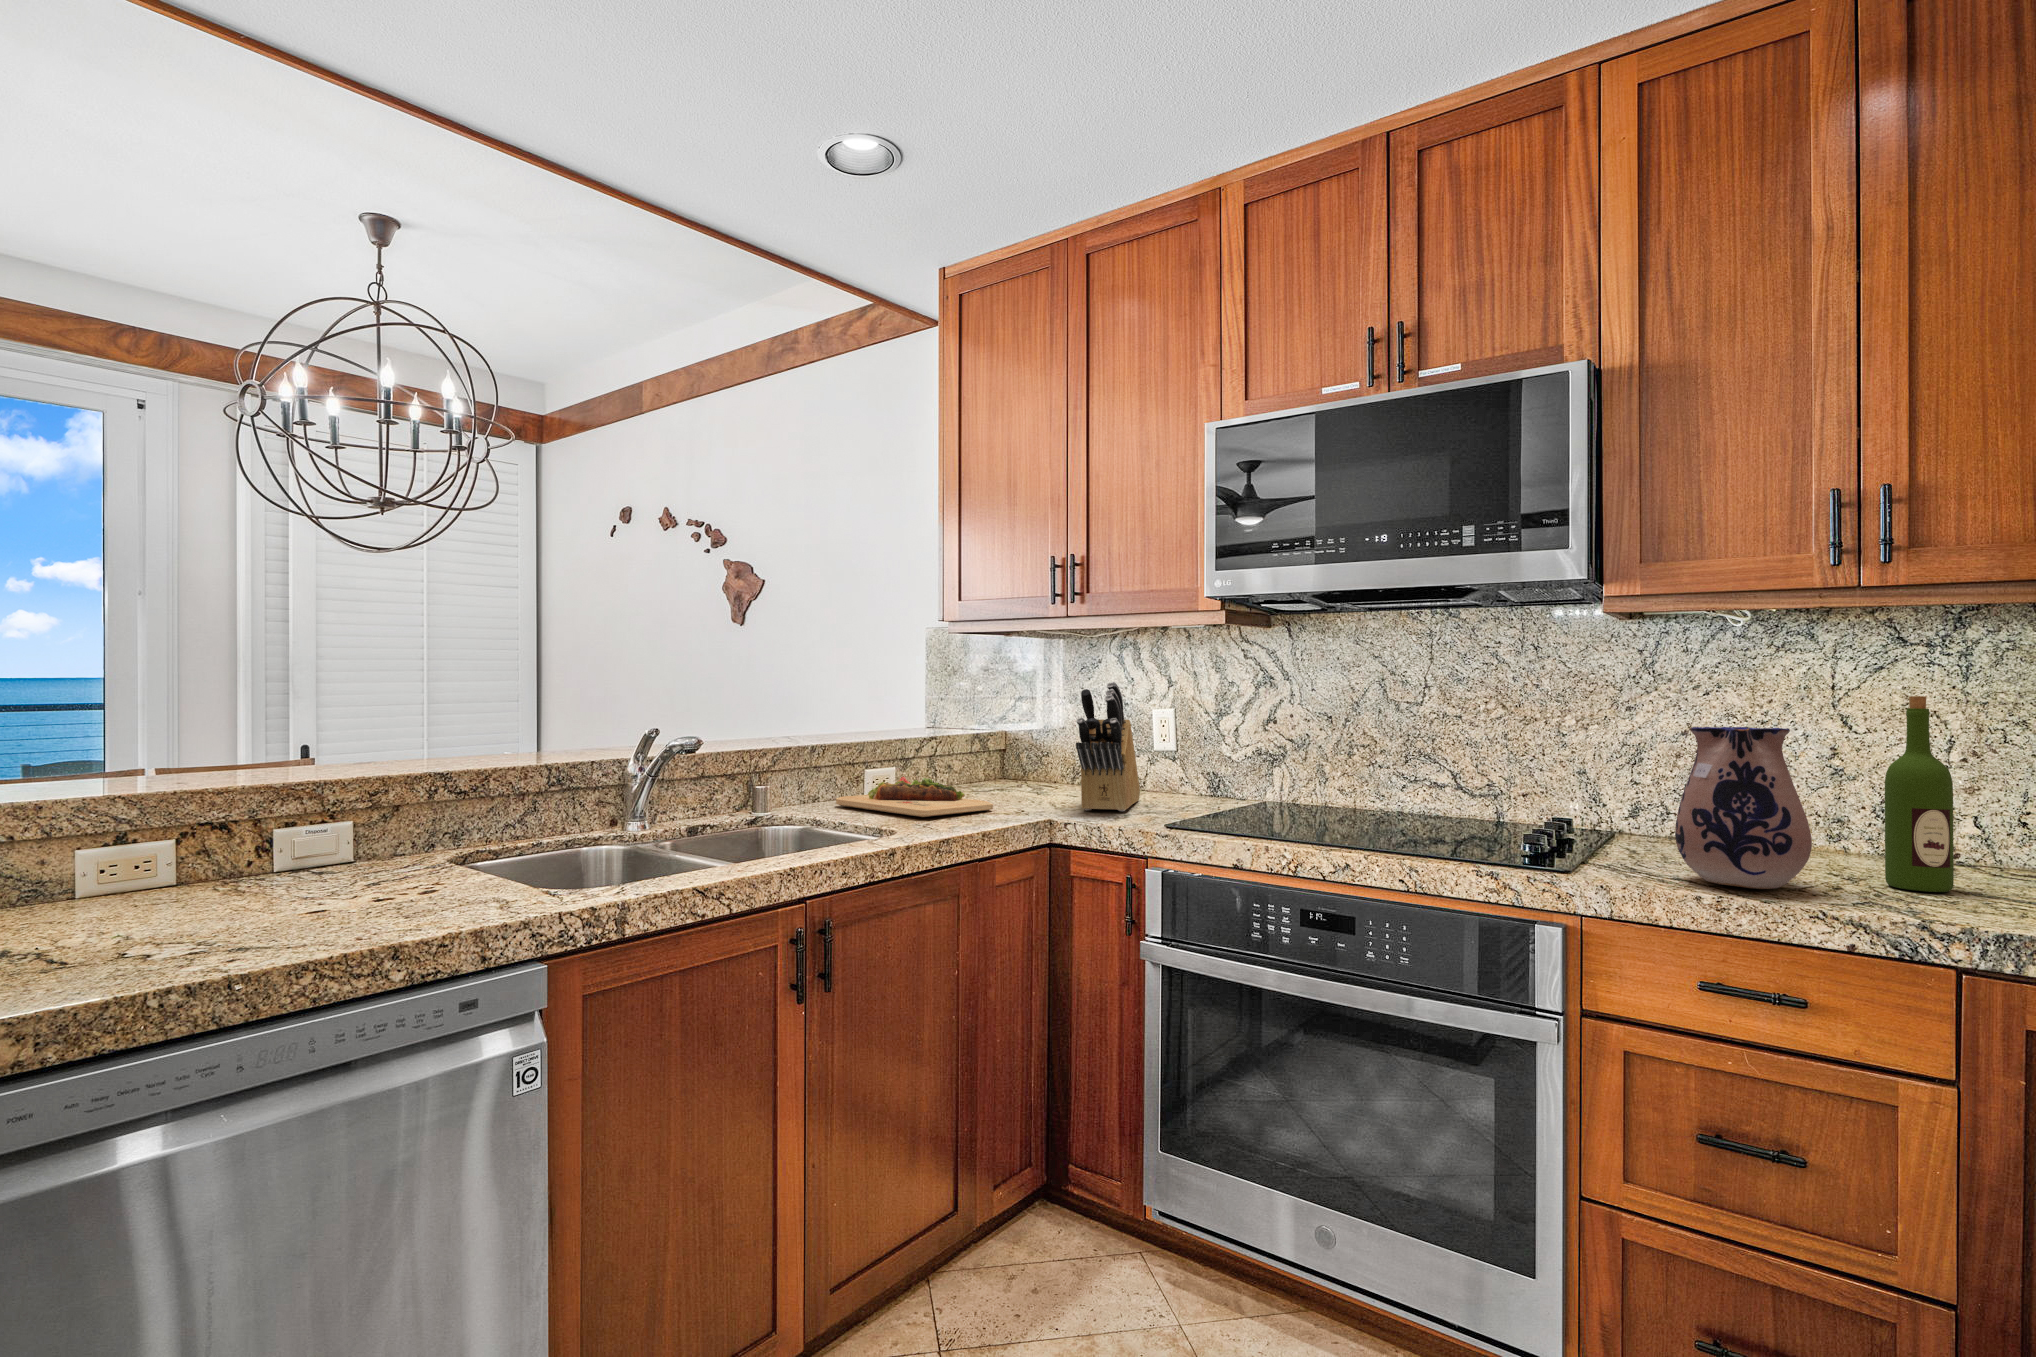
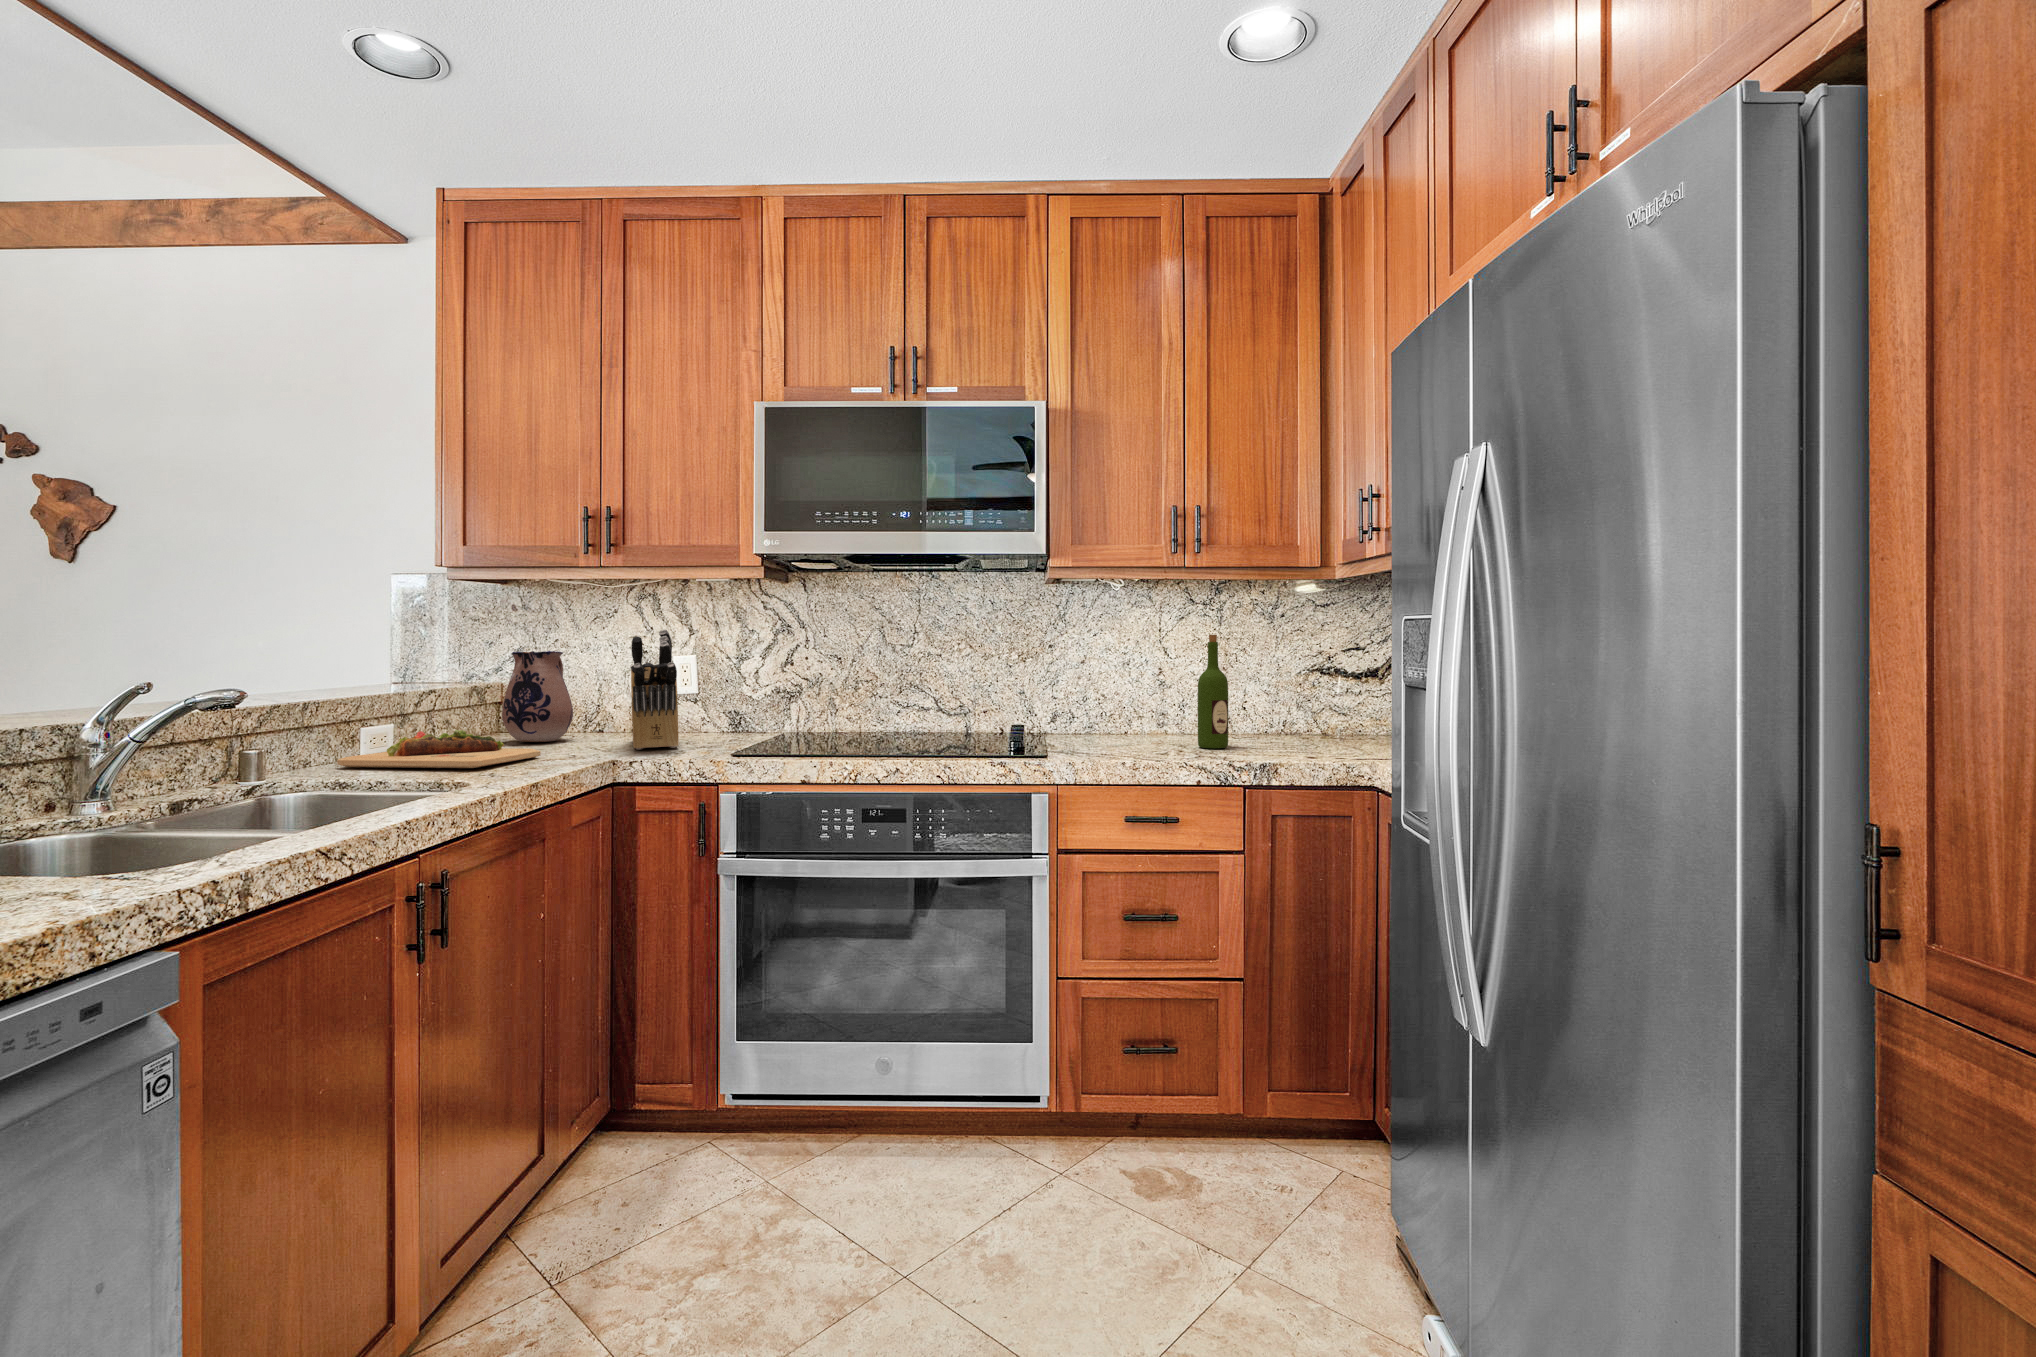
ceramic pitcher: present [1675,727,1812,889] -> present [502,651,573,742]

